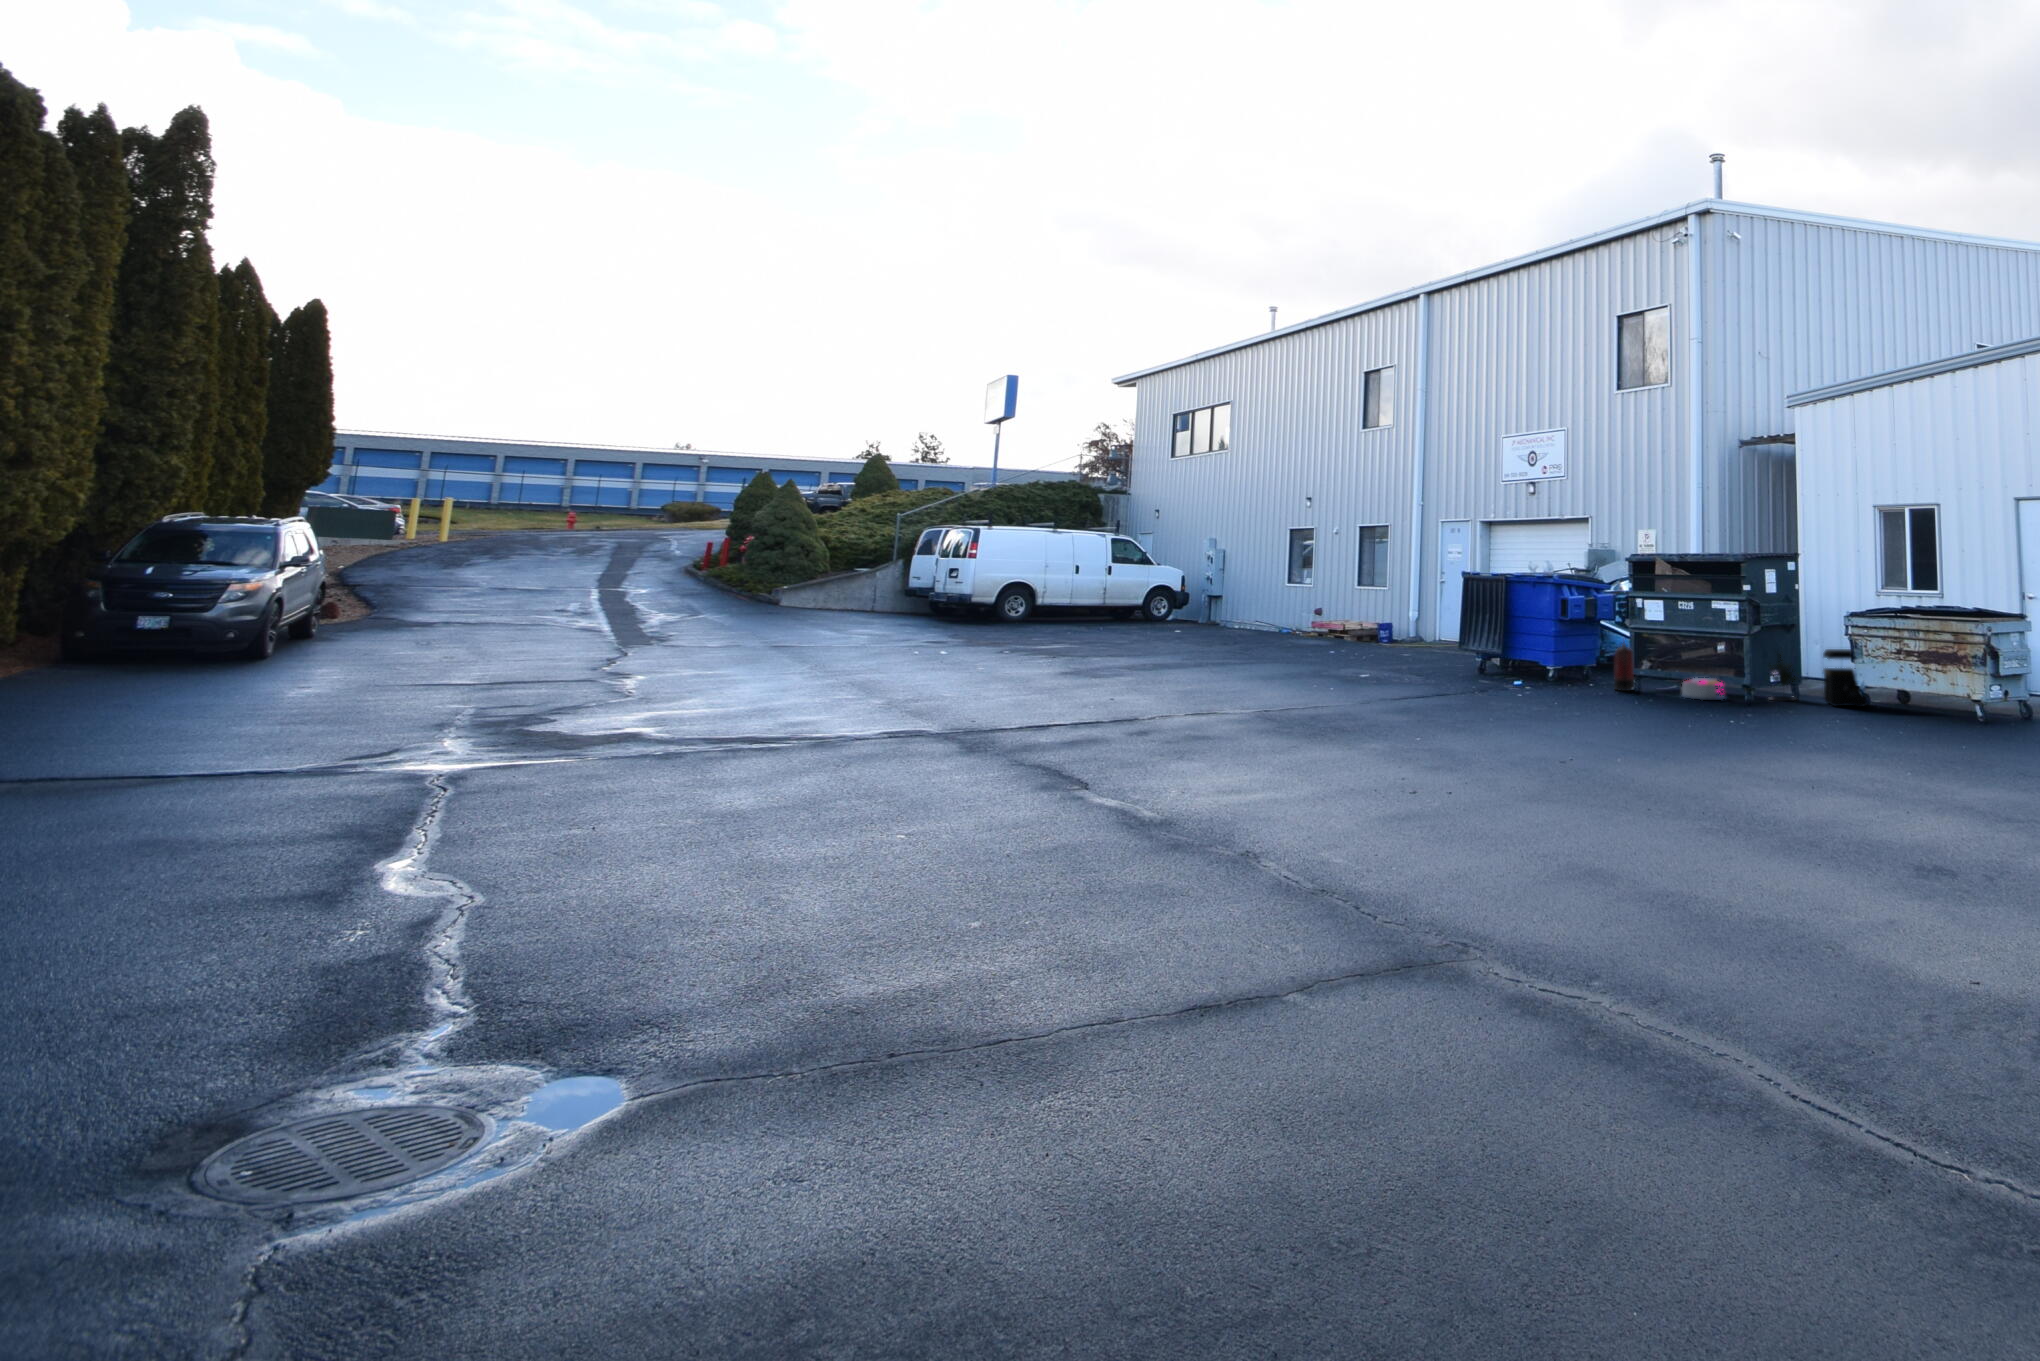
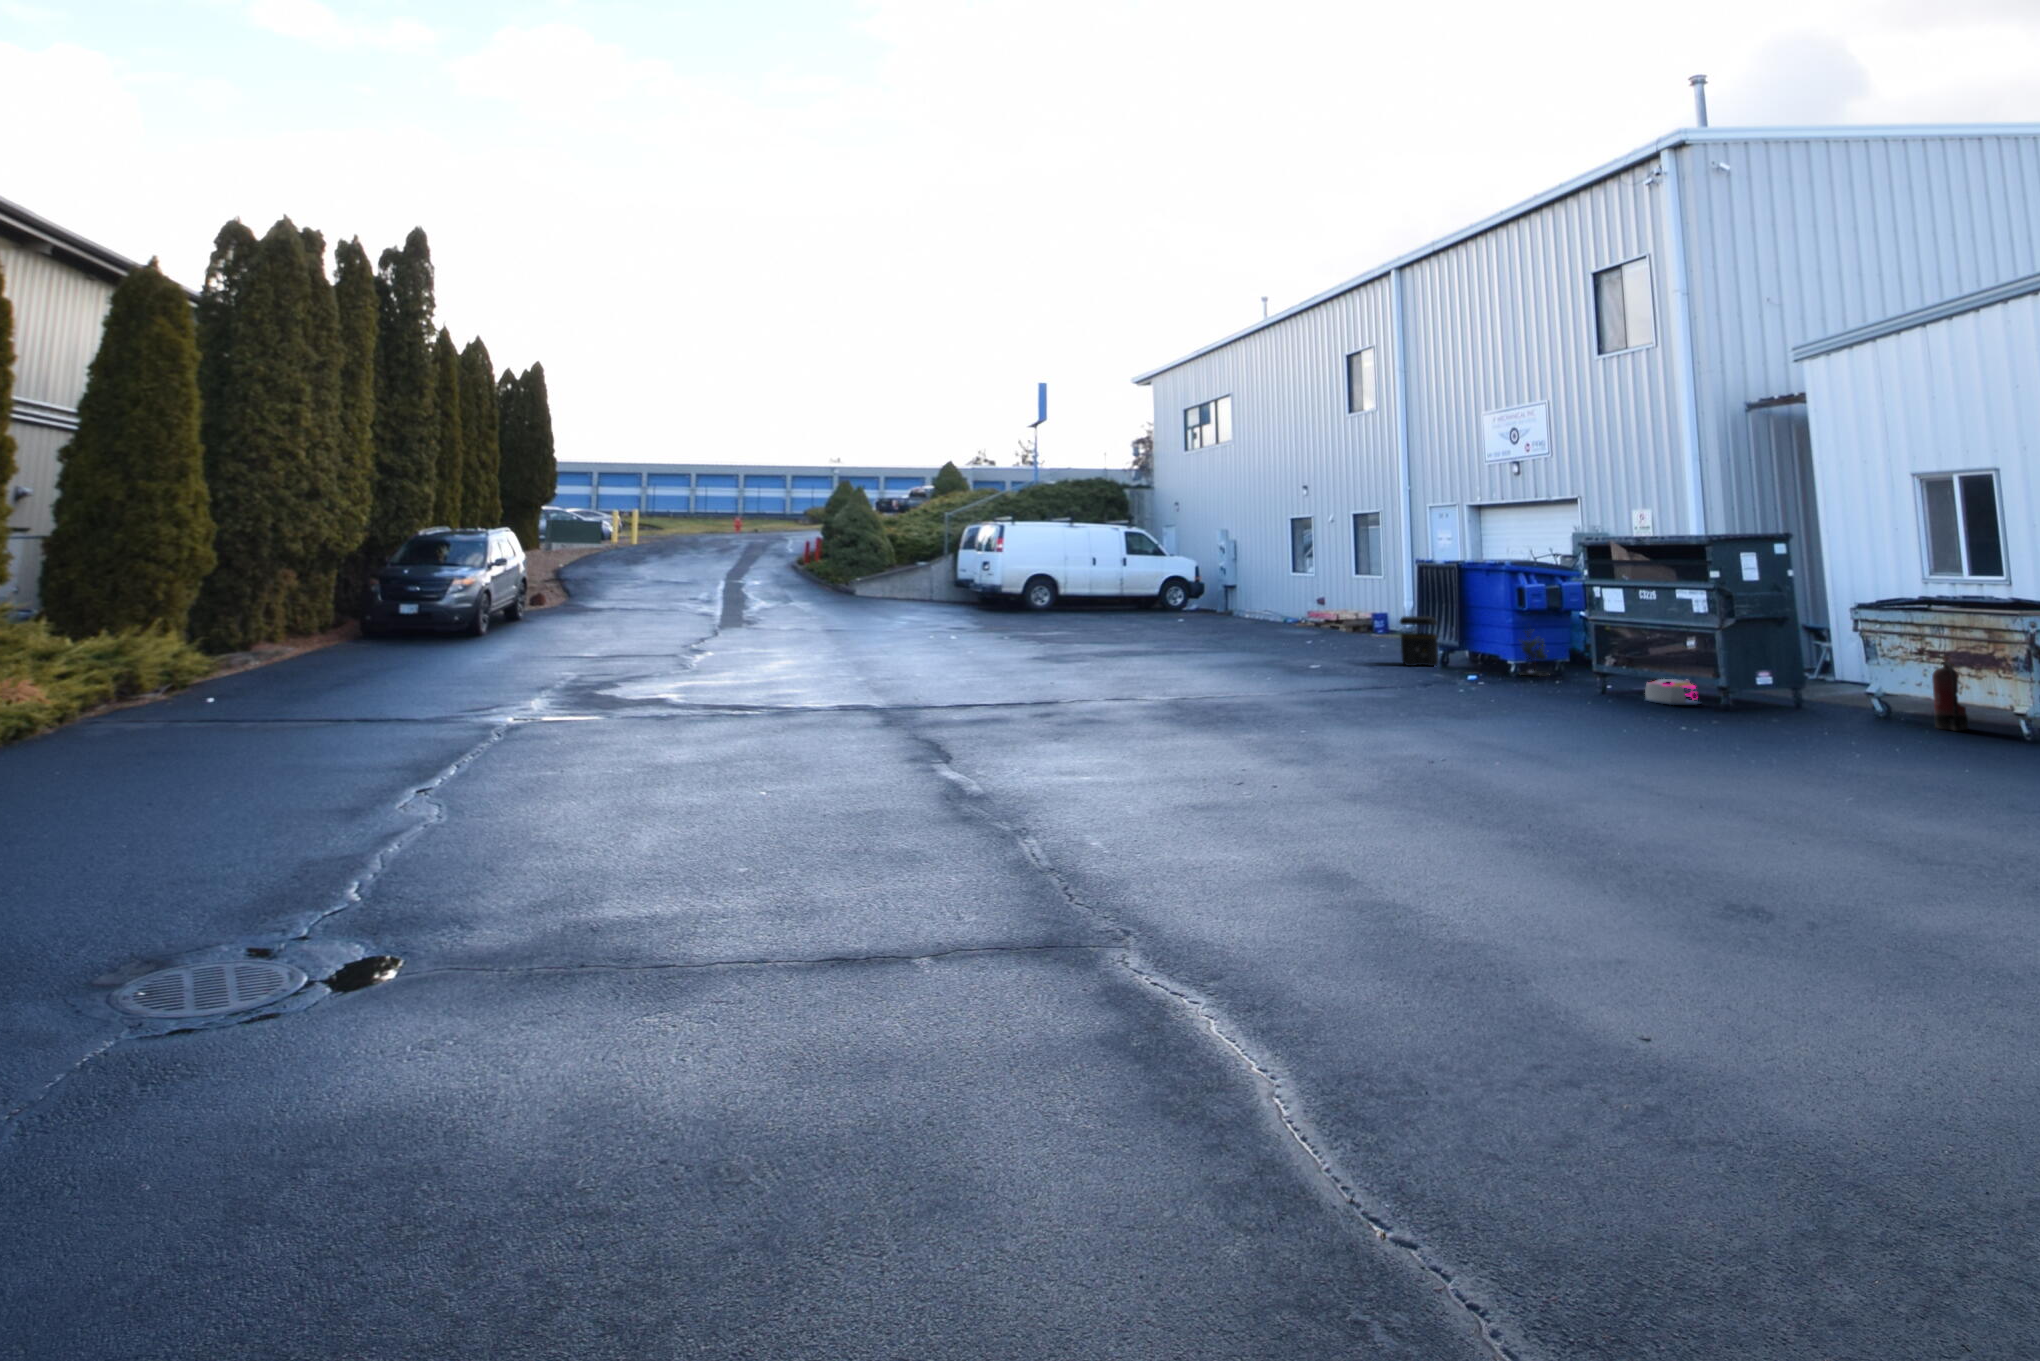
fire extinguisher: present [1614,642,1634,691] -> present [1932,656,1968,731]
toolbox: present [1823,649,1868,707] -> present [1400,616,1438,666]
potted tree: present [1770,654,1796,701] -> present [1520,629,1548,676]

